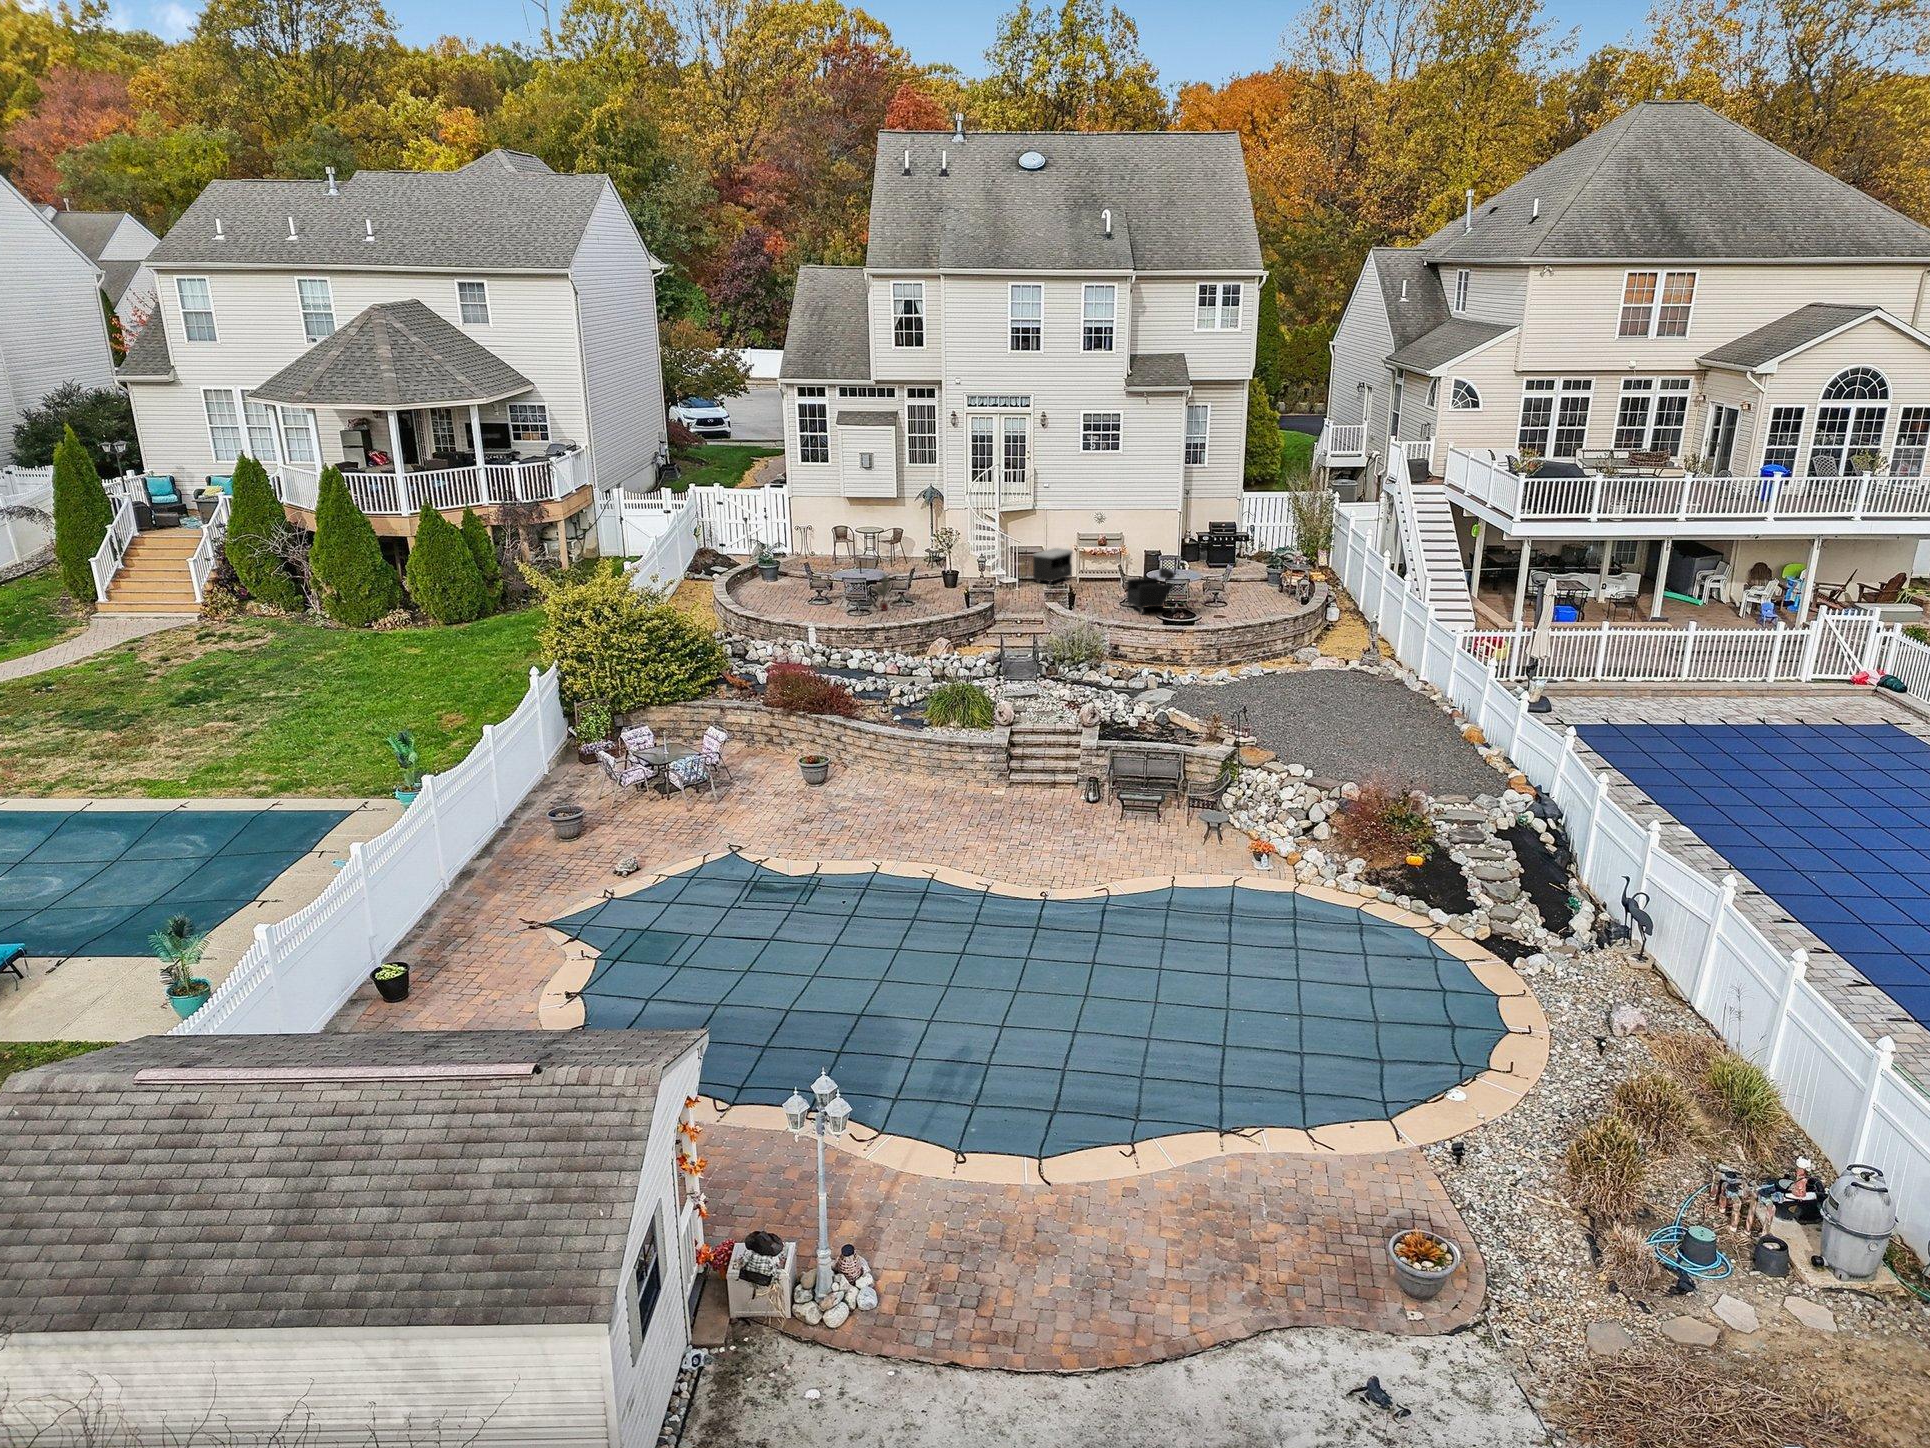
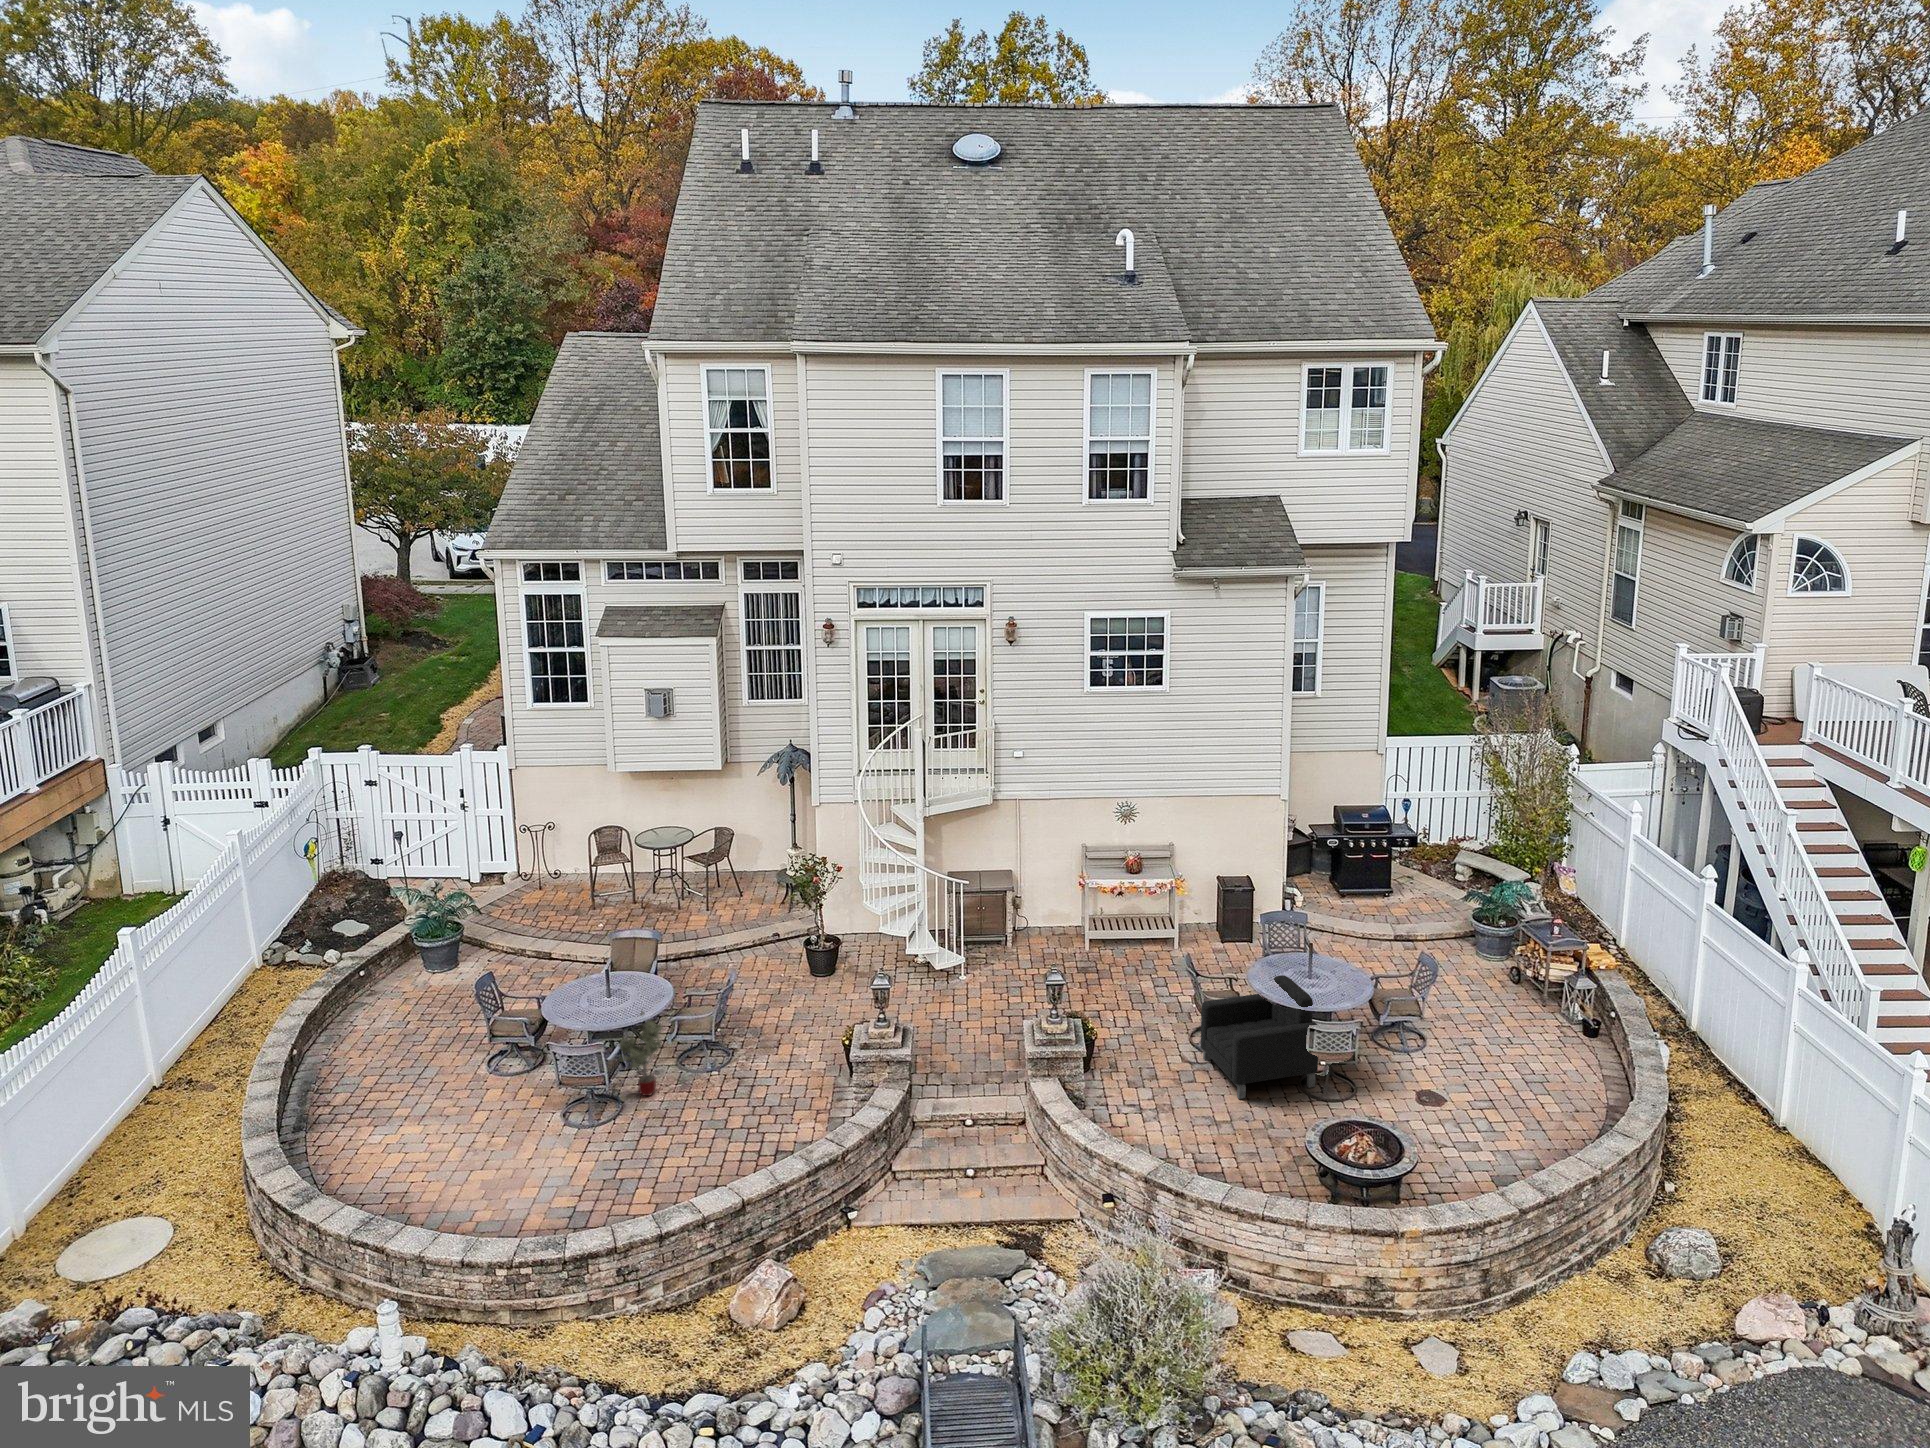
storage bench: present [1033,548,1073,582] -> none [993,878,1074,965]

